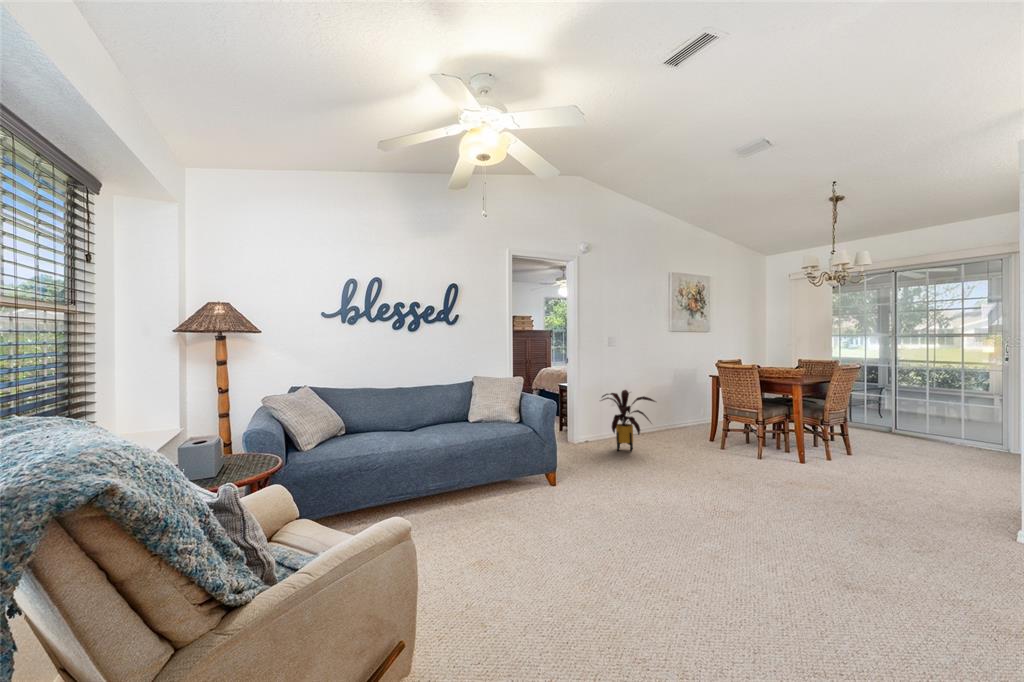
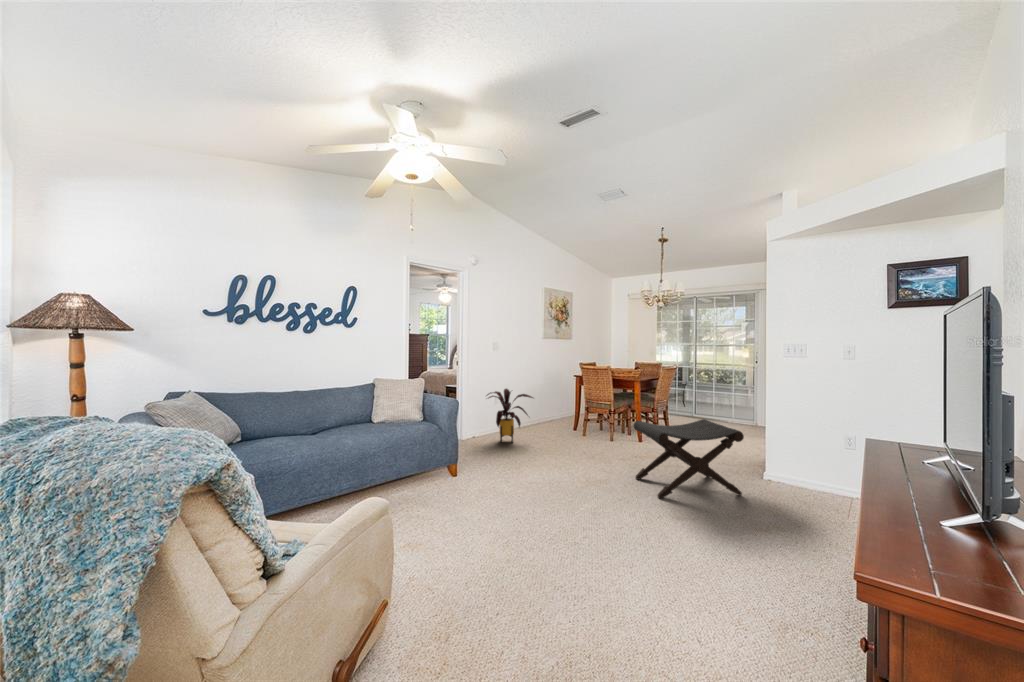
footstool: none [778,437,956,555] -> present [634,419,744,499]

